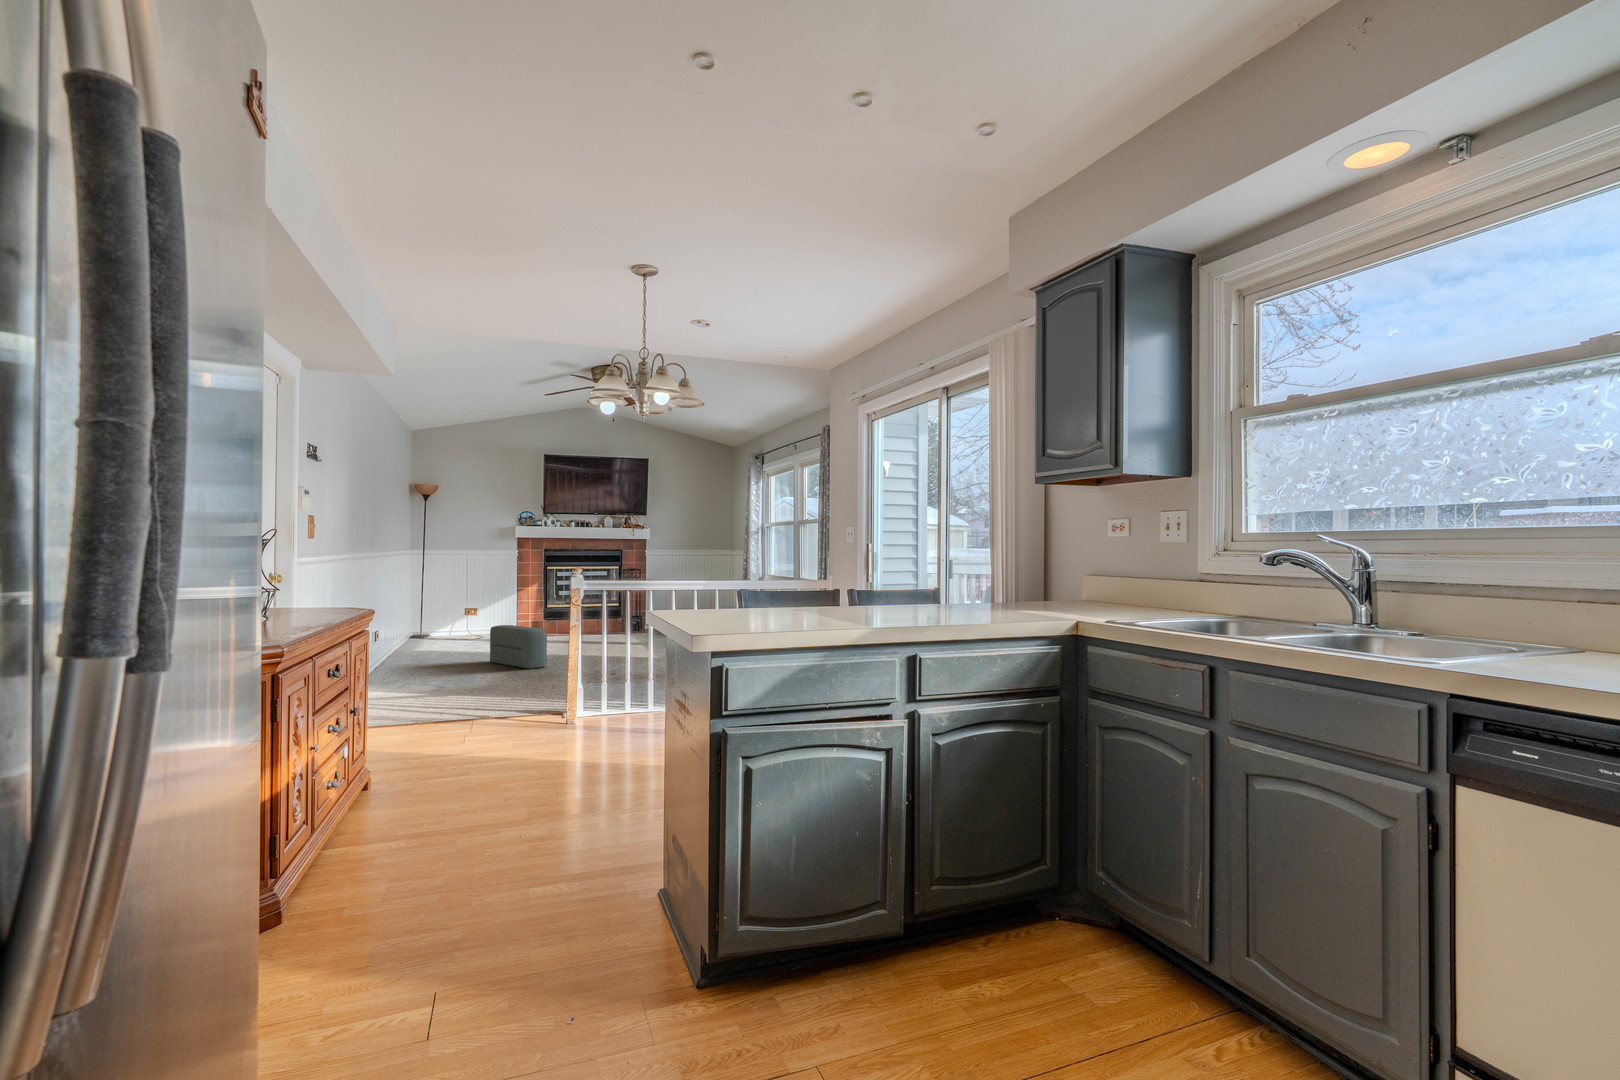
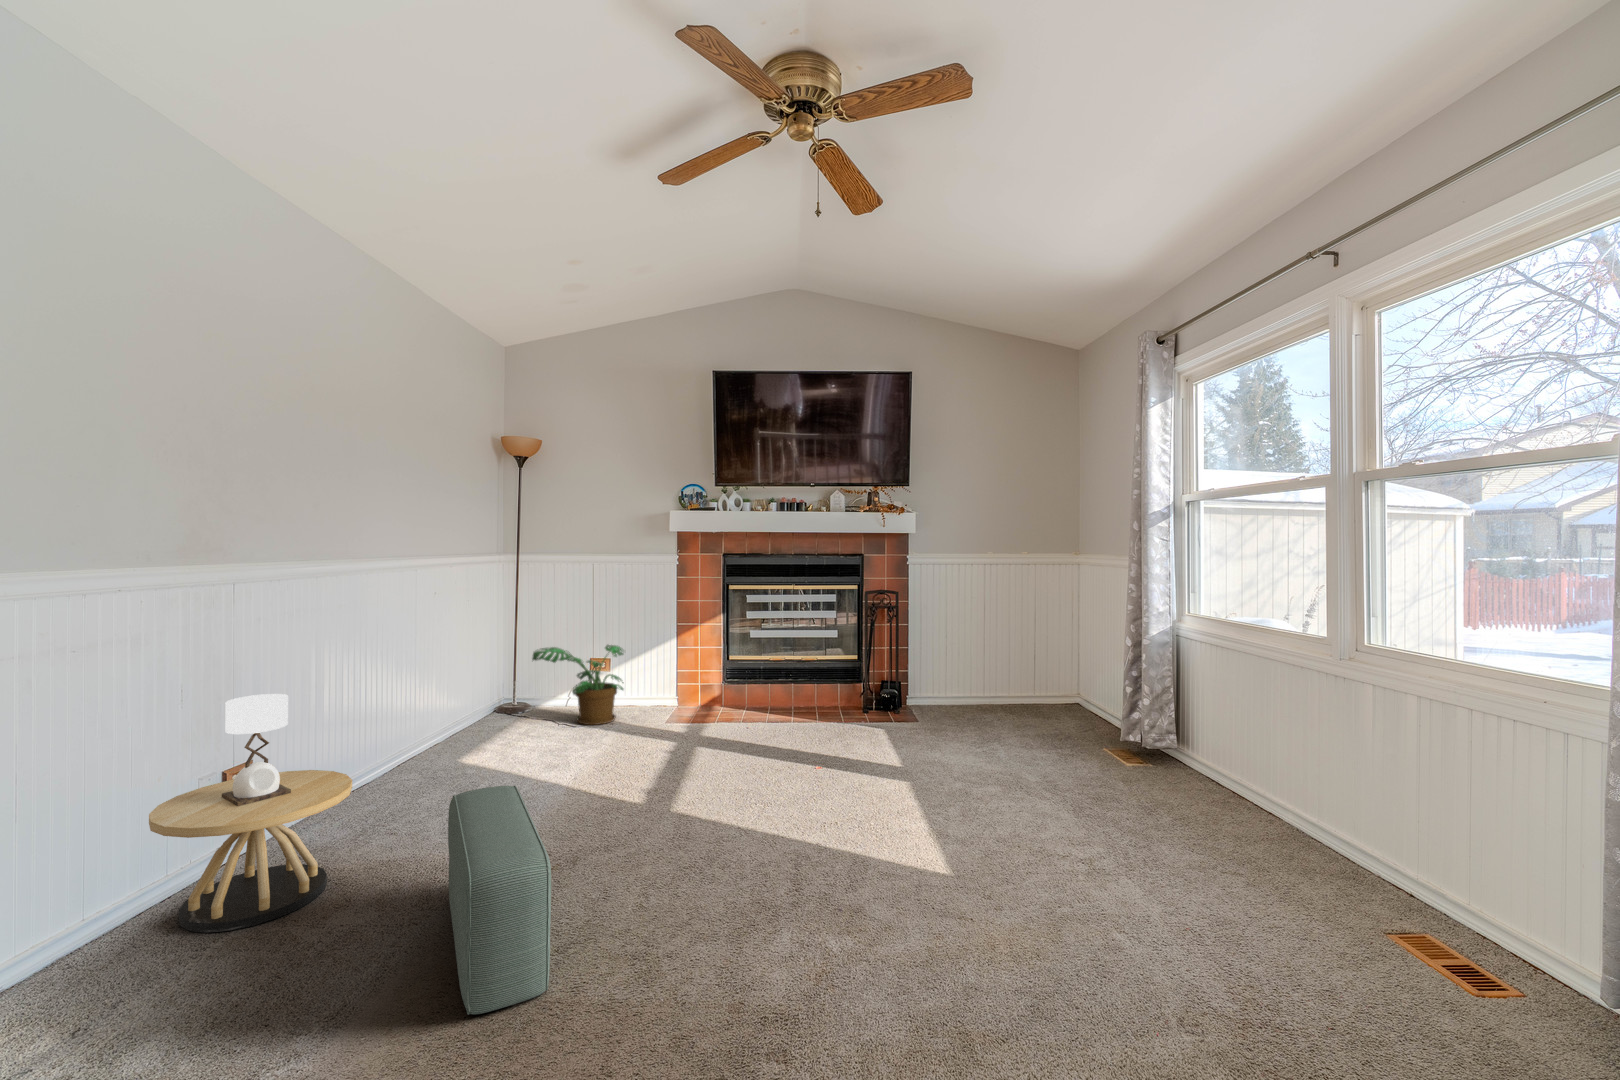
side table: none [388,595,449,668] -> present [149,694,352,933]
potted plant: none [446,599,494,639] -> present [532,645,623,725]

